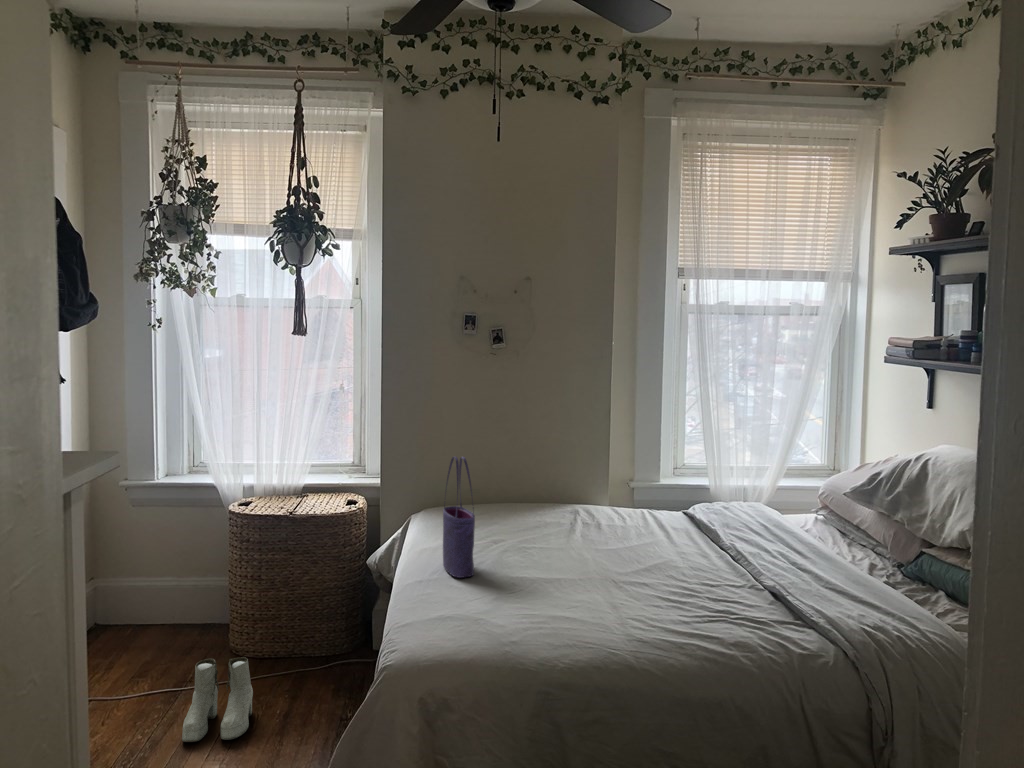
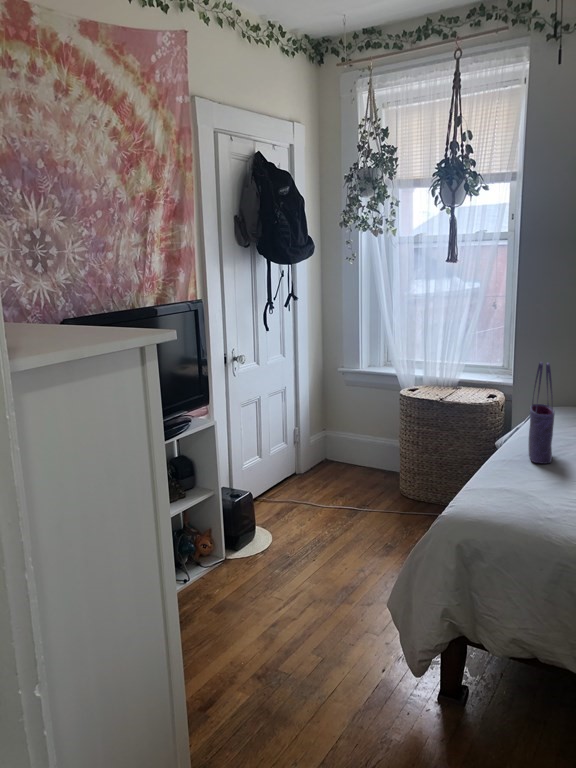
boots: present [182,657,253,742] -> none [348,494,399,550]

